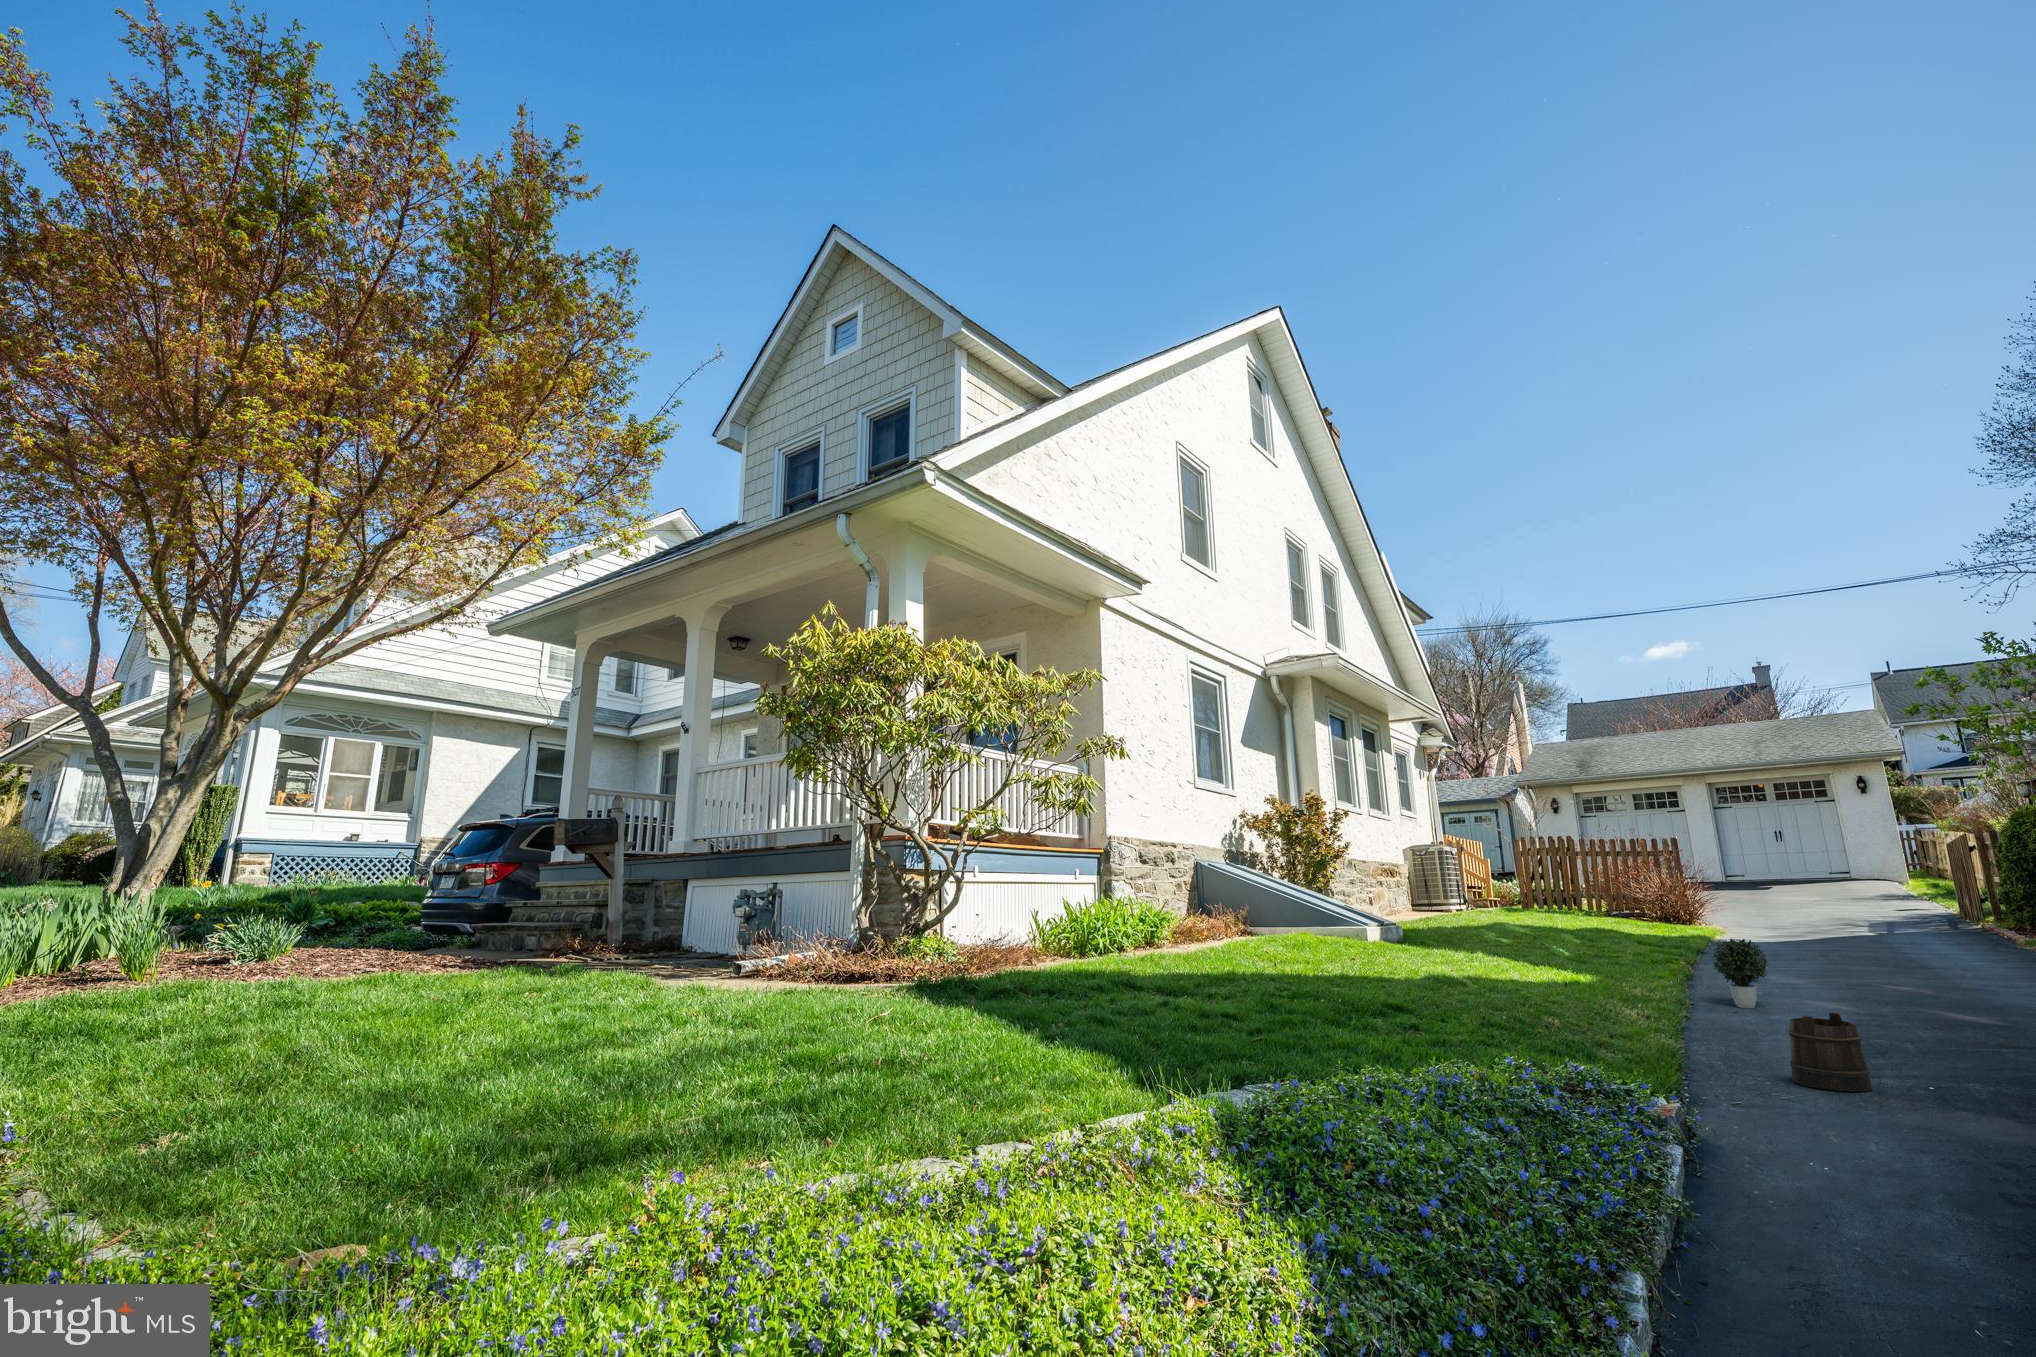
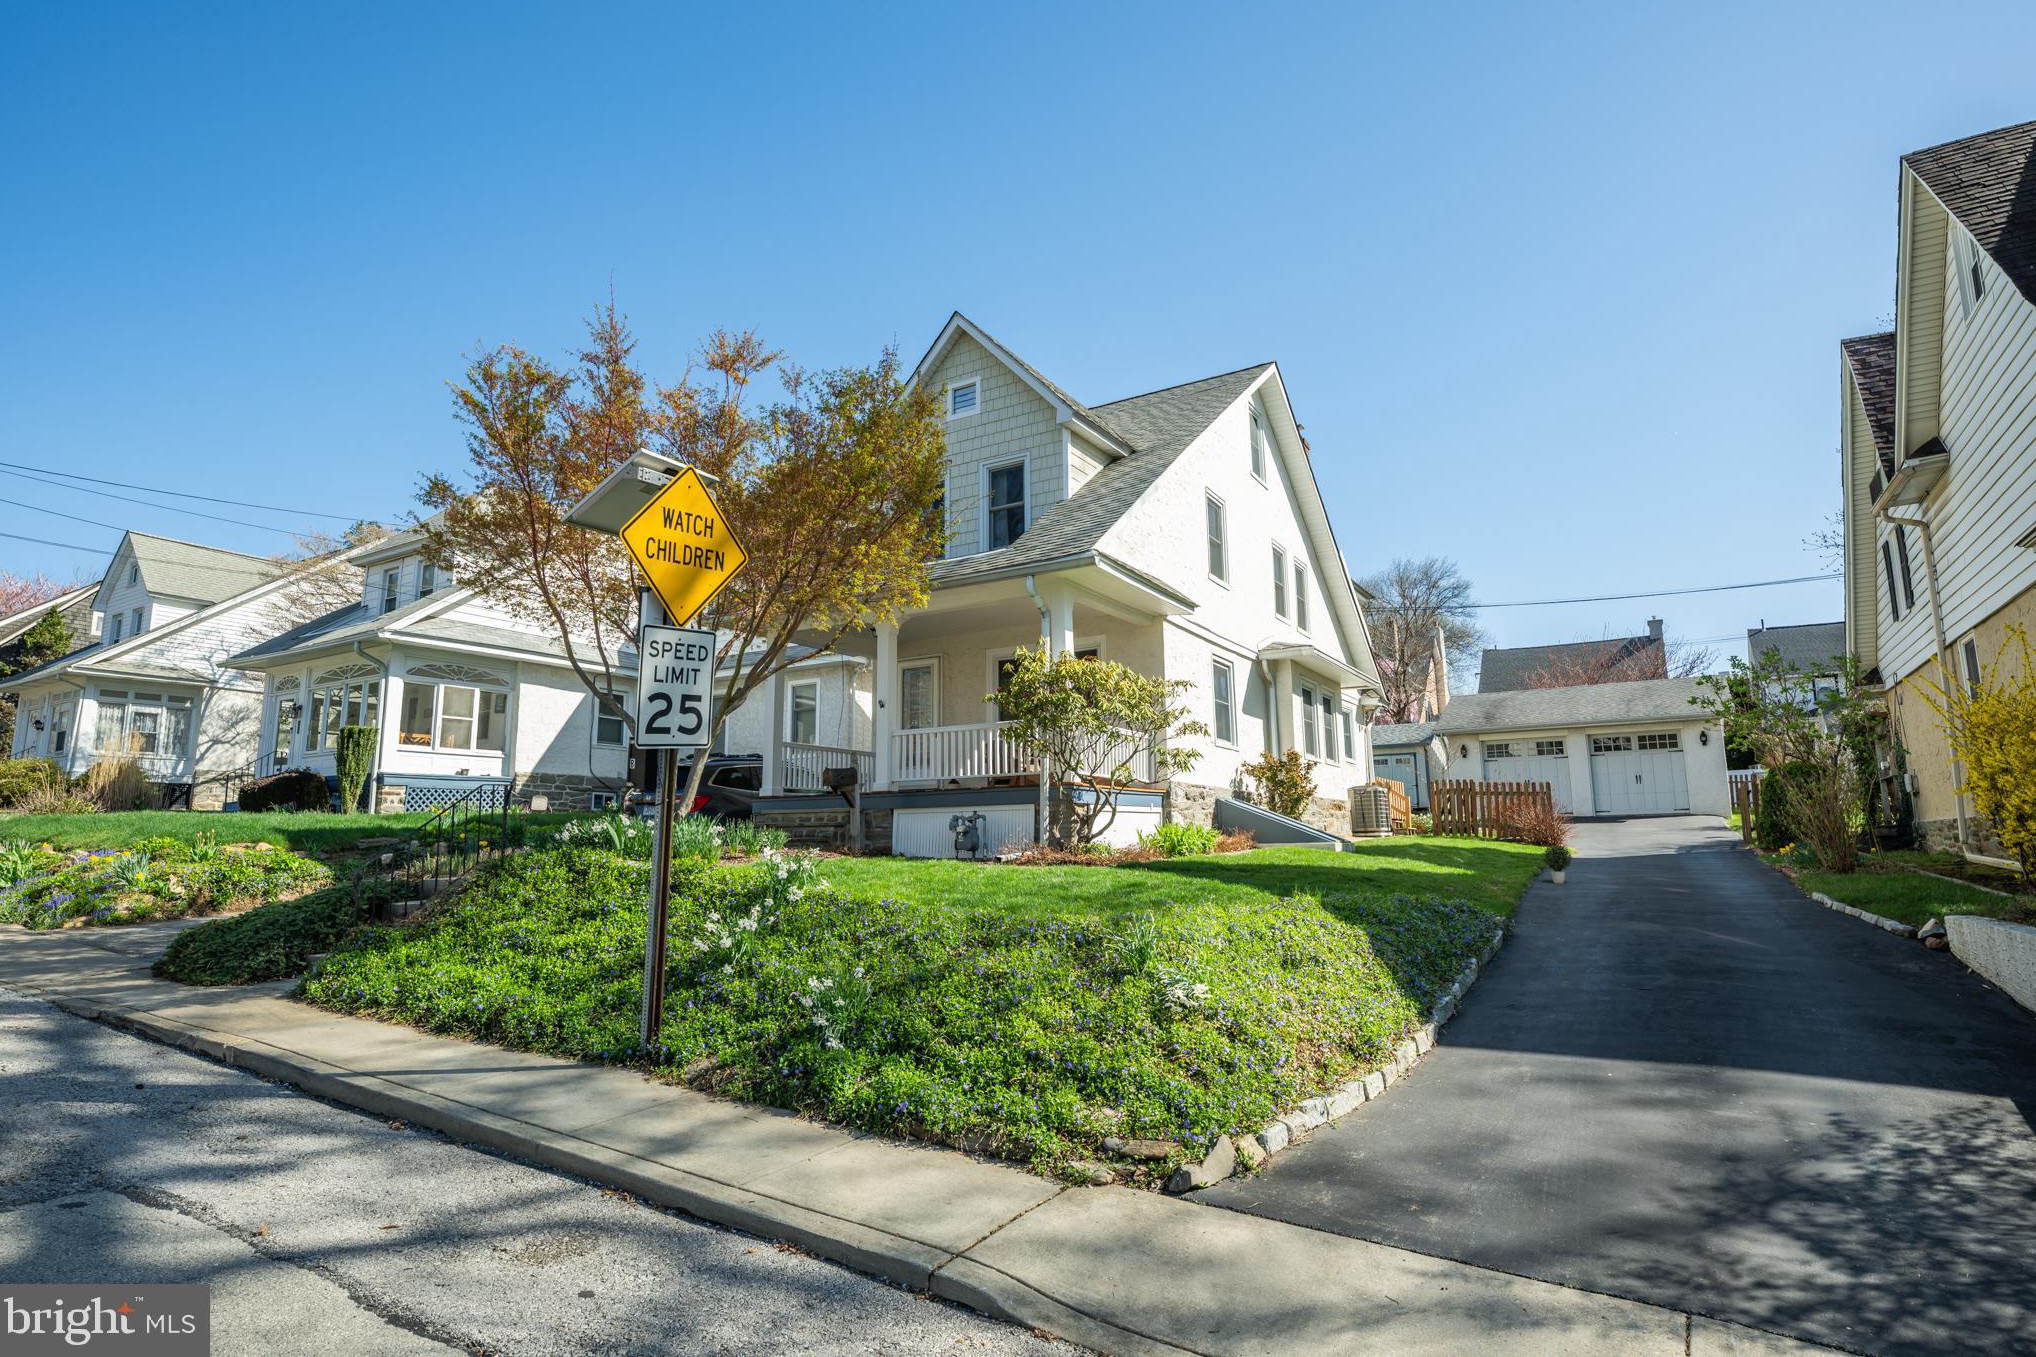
bucket: present [1789,1012,1872,1092] -> none [1563,874,1596,908]

